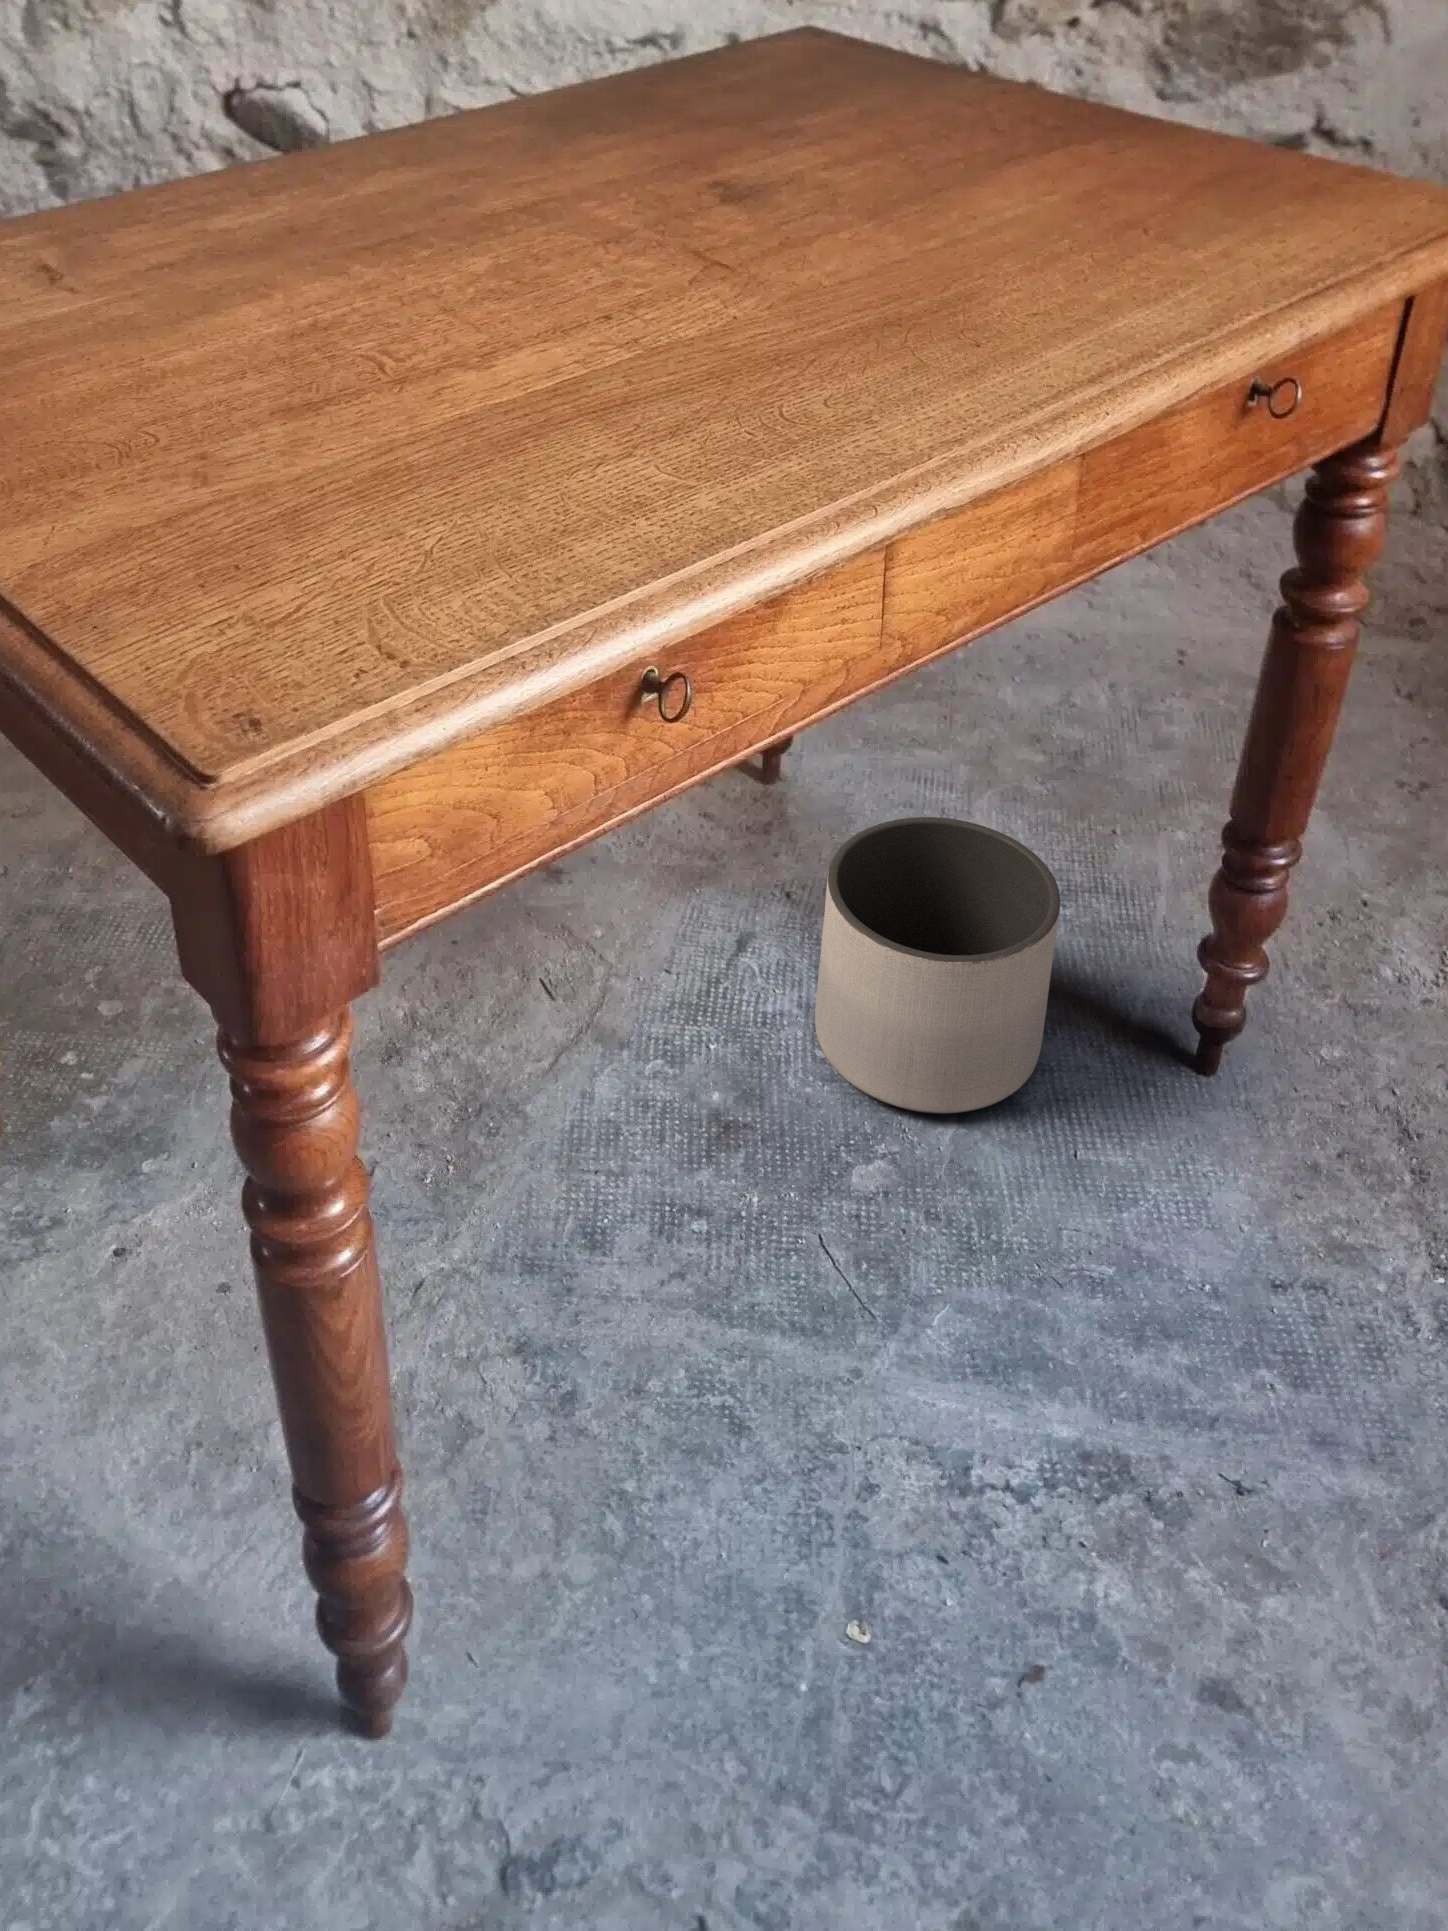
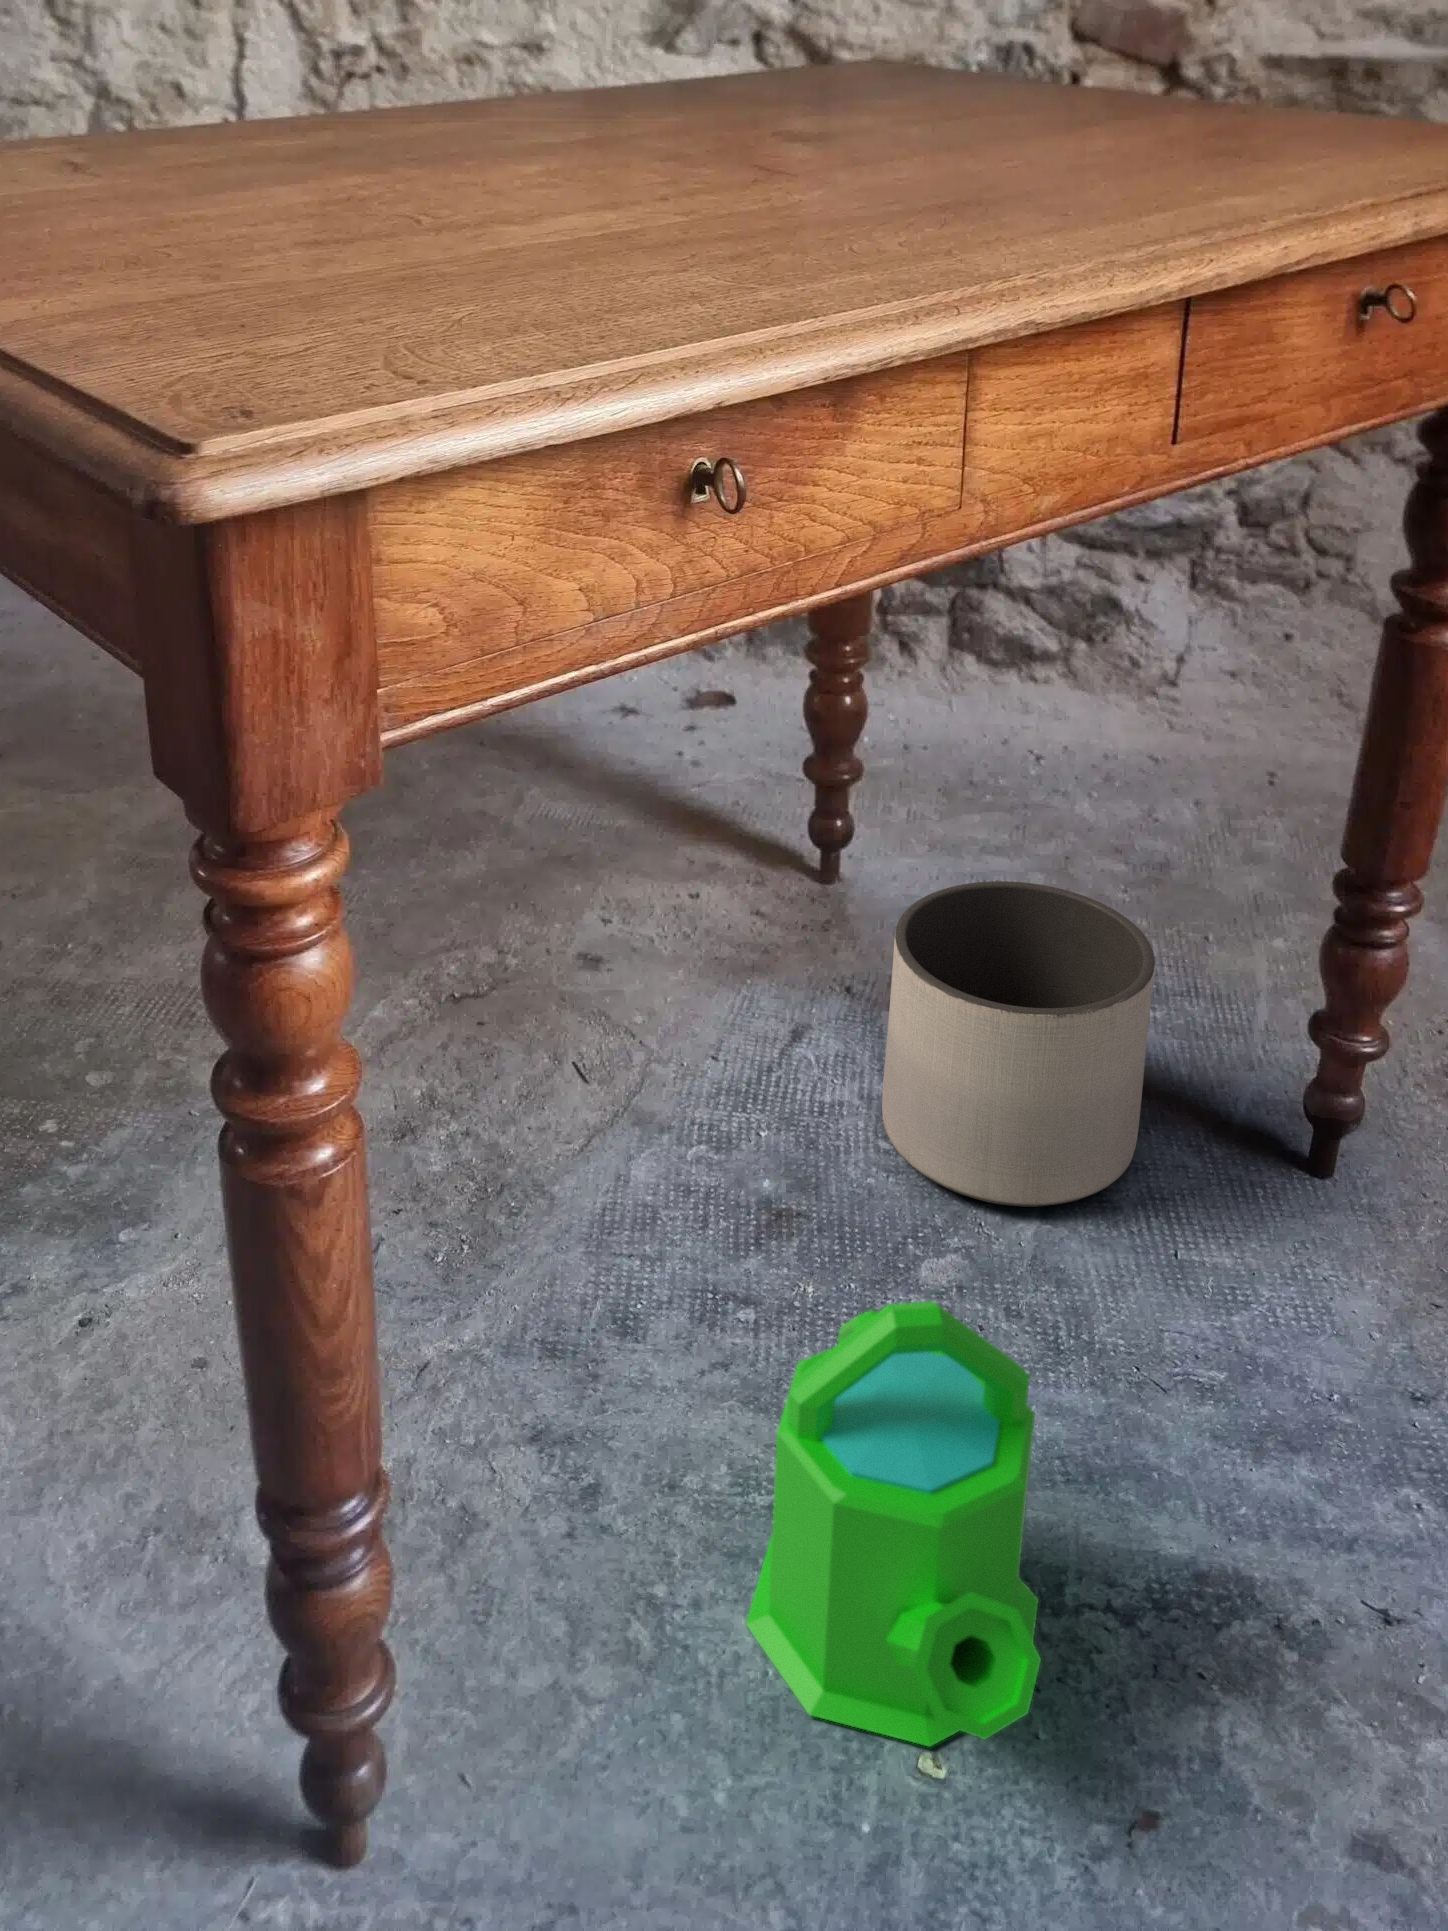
watering can: none [705,1252,954,1642] -> present [746,1301,1041,1746]

